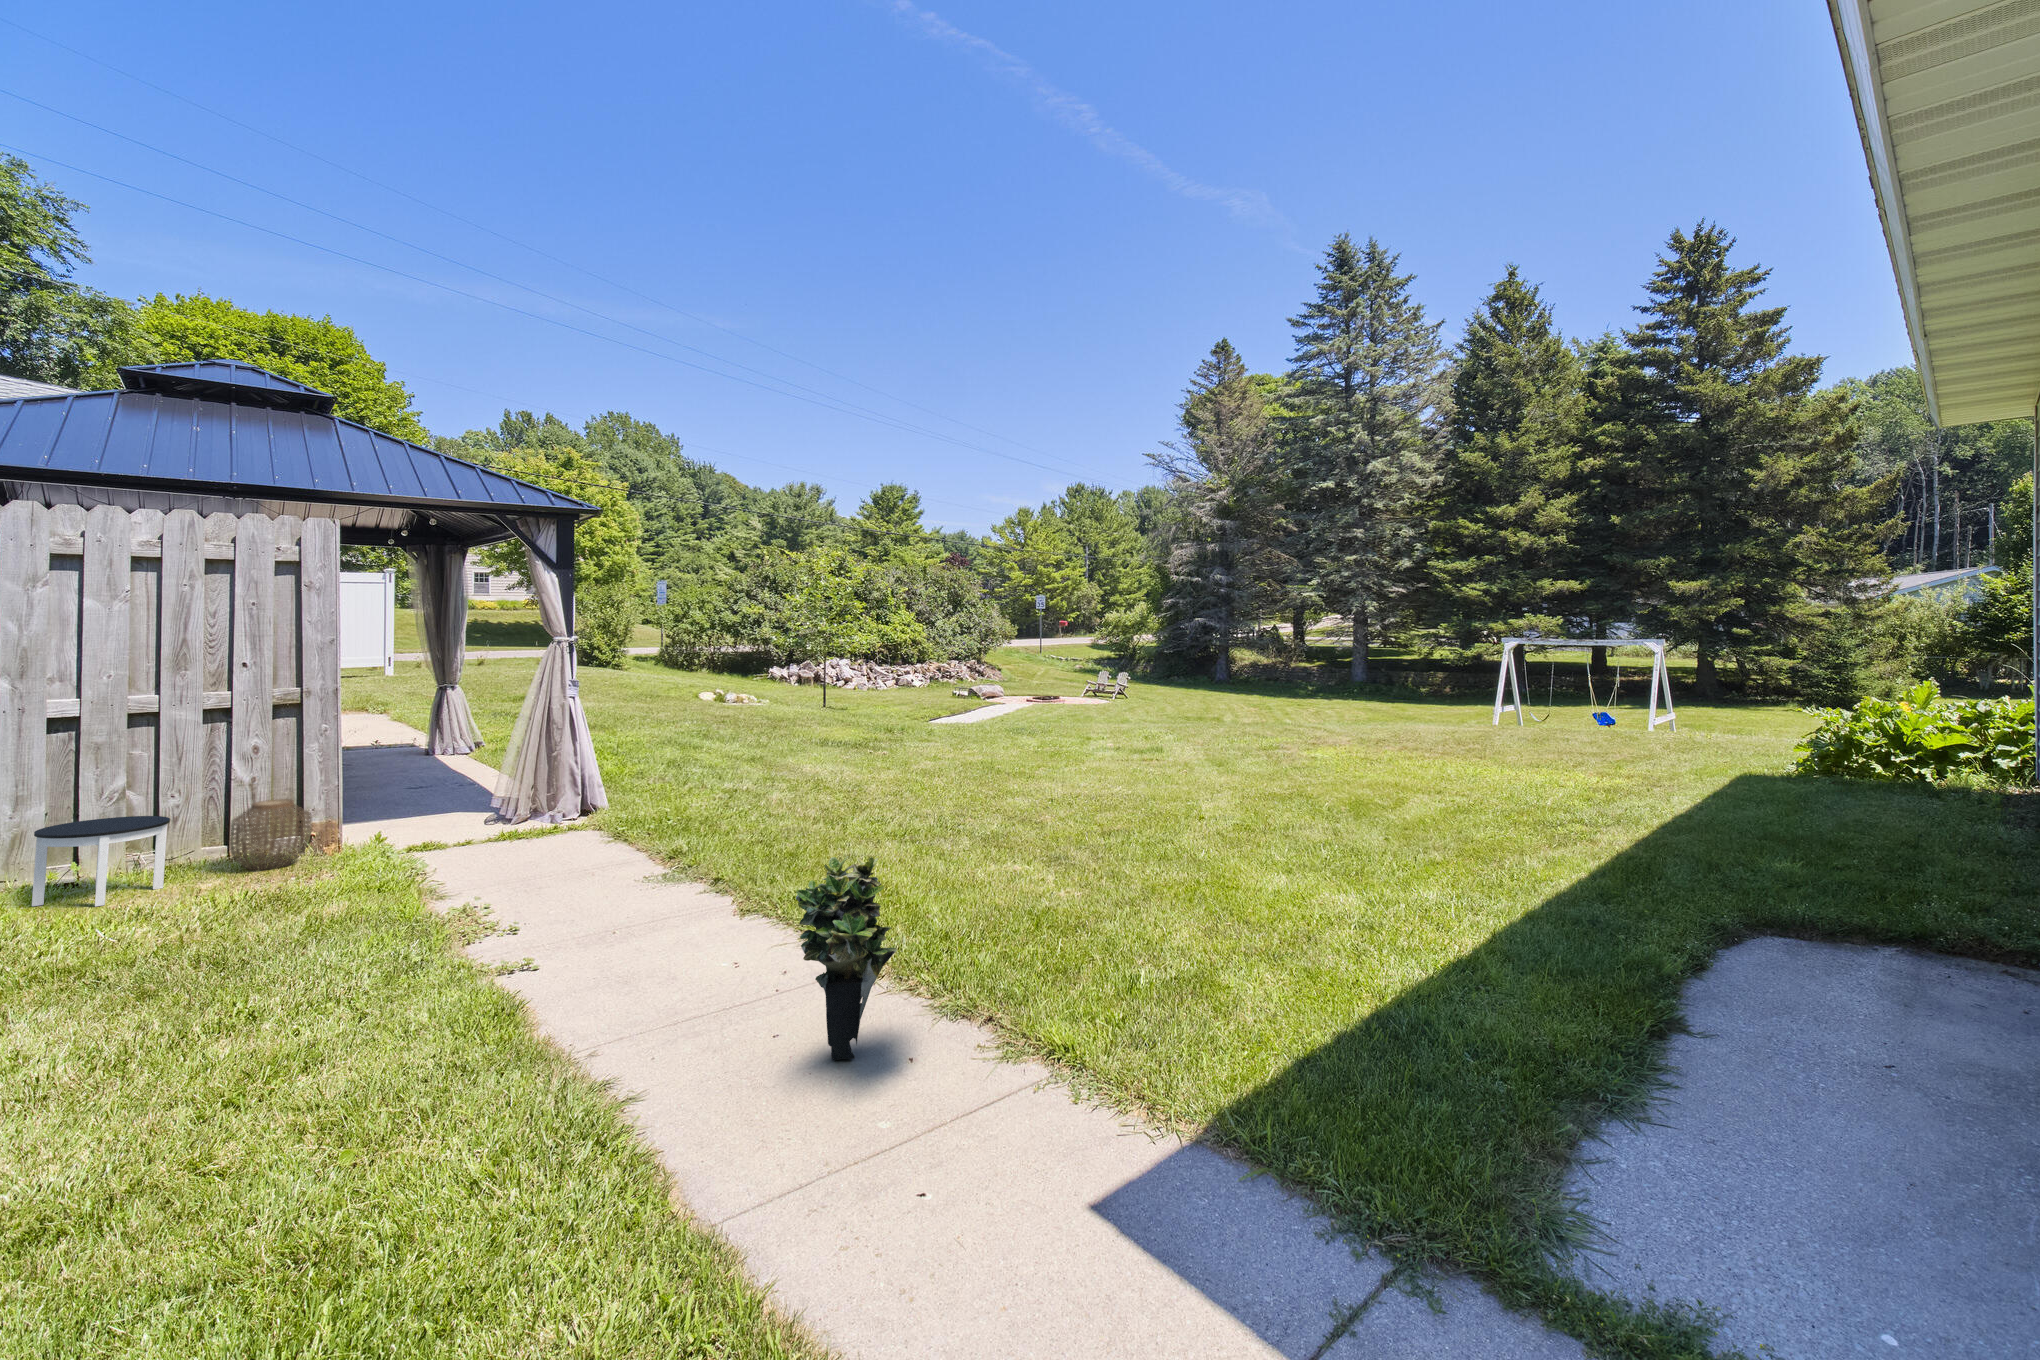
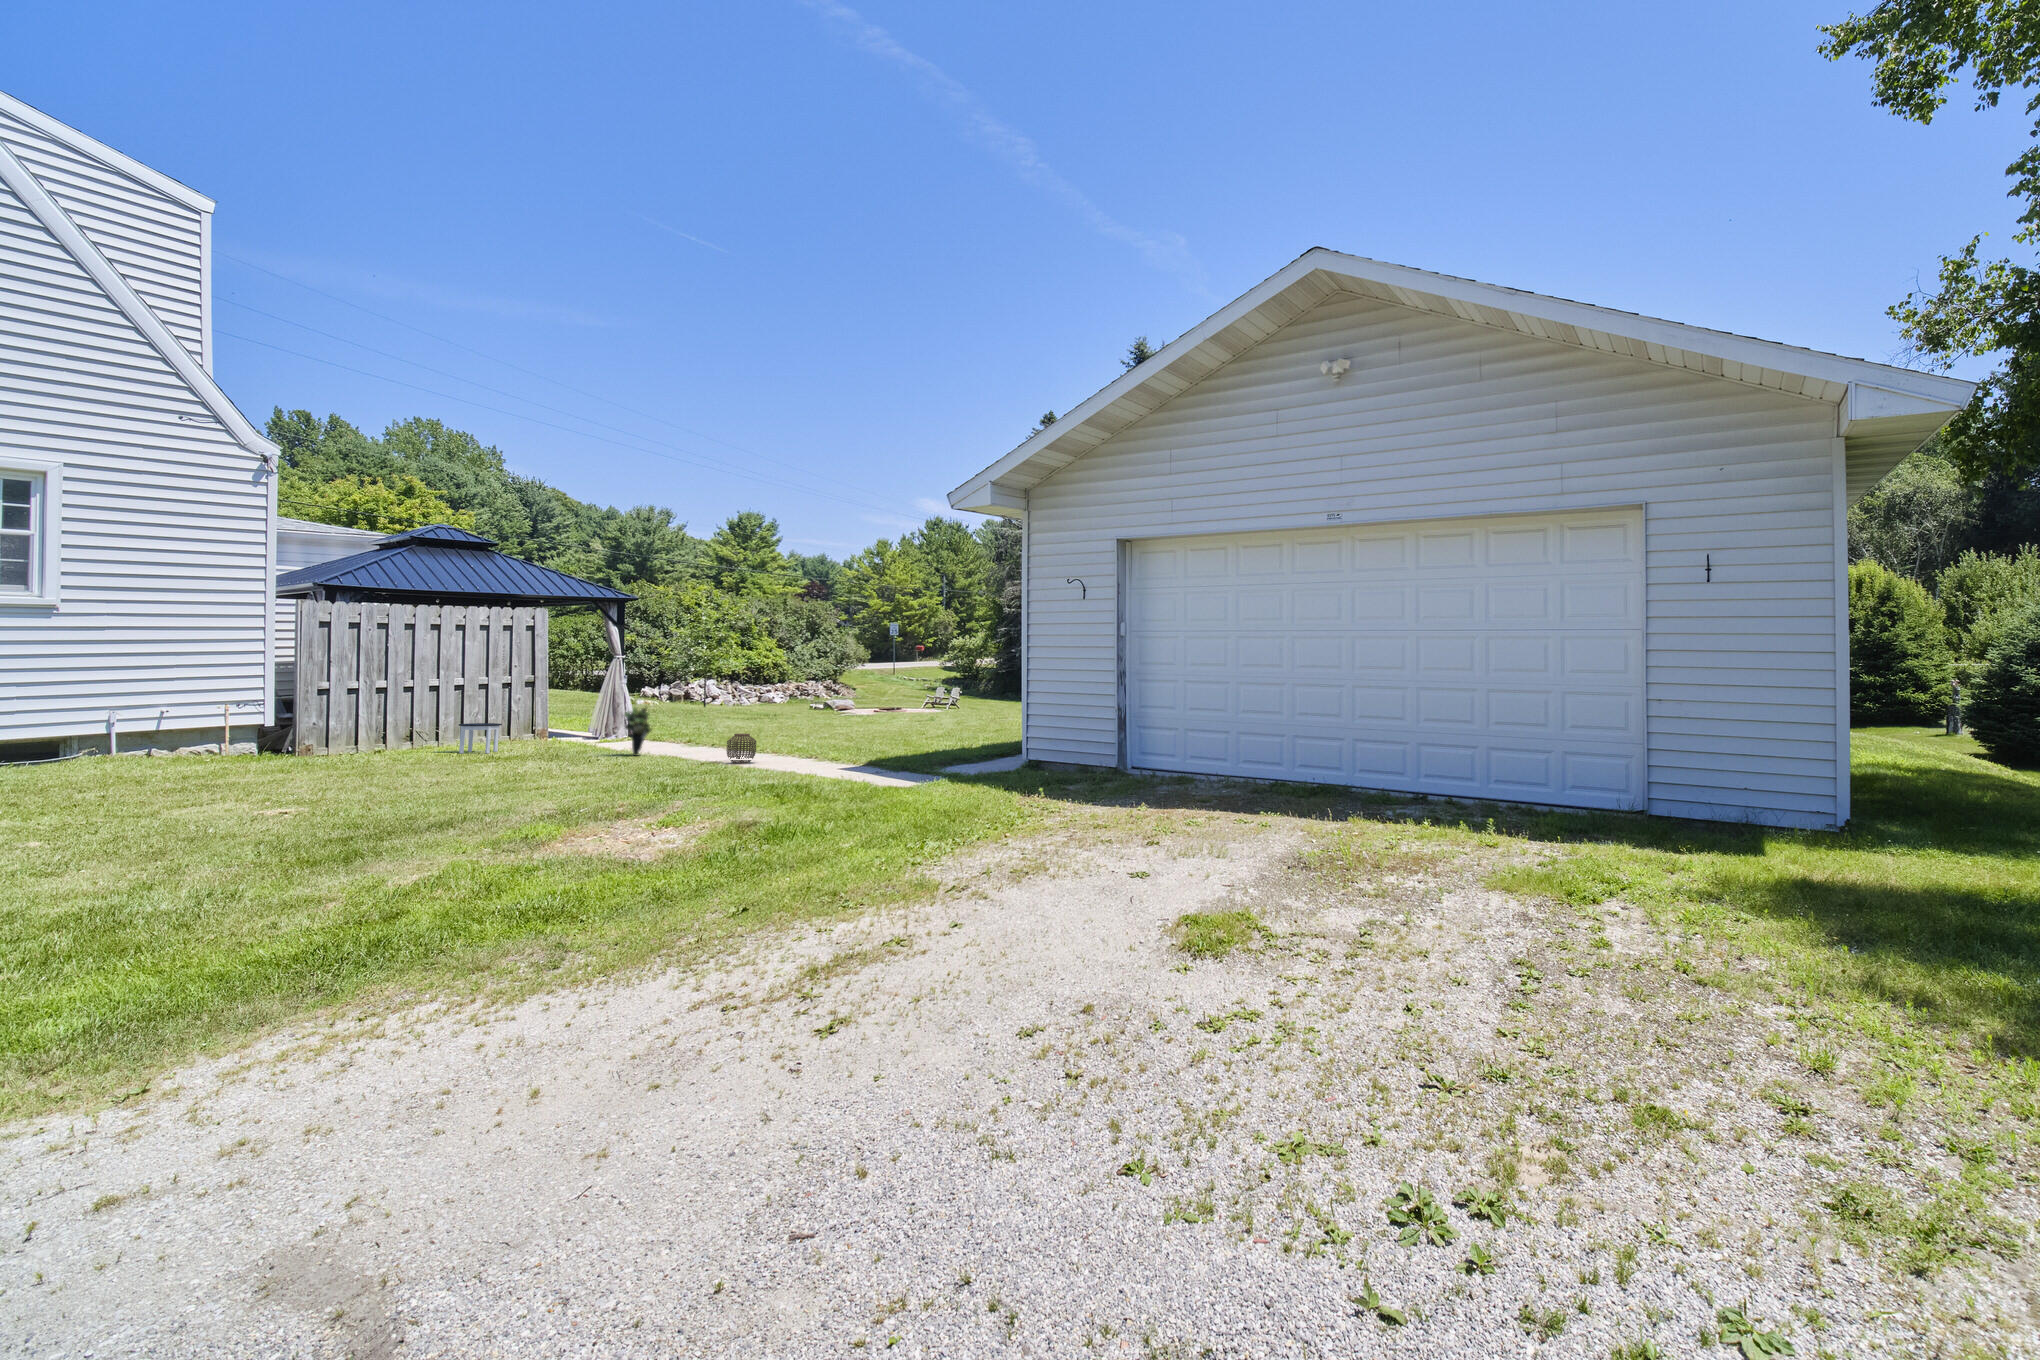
woven basket: present [229,799,312,870] -> present [727,734,756,763]
potted plant: present [796,856,897,1061] -> present [624,706,651,756]

